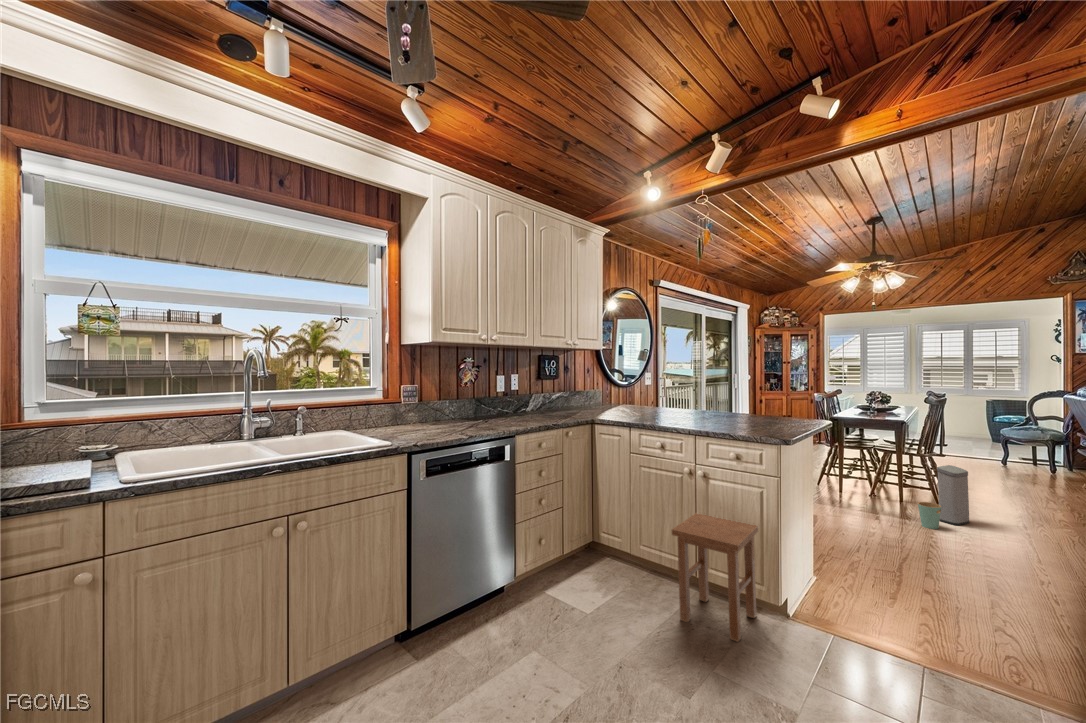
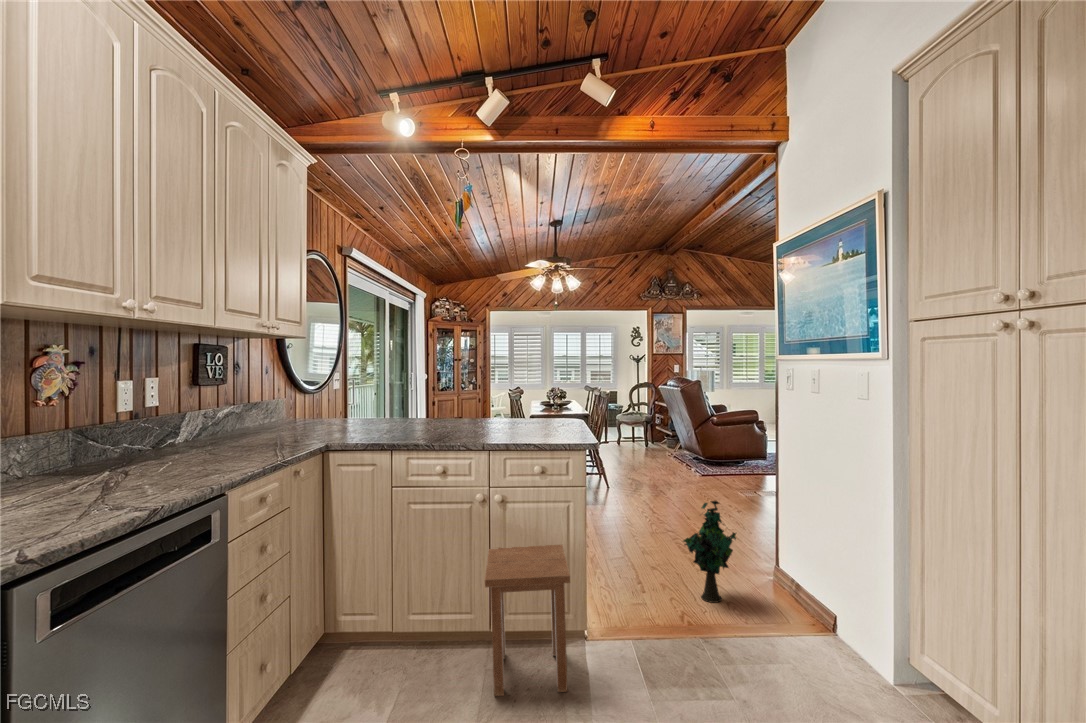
trash can: present [918,465,969,529] -> none [607,450,635,509]
decorative plant: none [935,530,1025,650] -> present [683,501,736,603]

